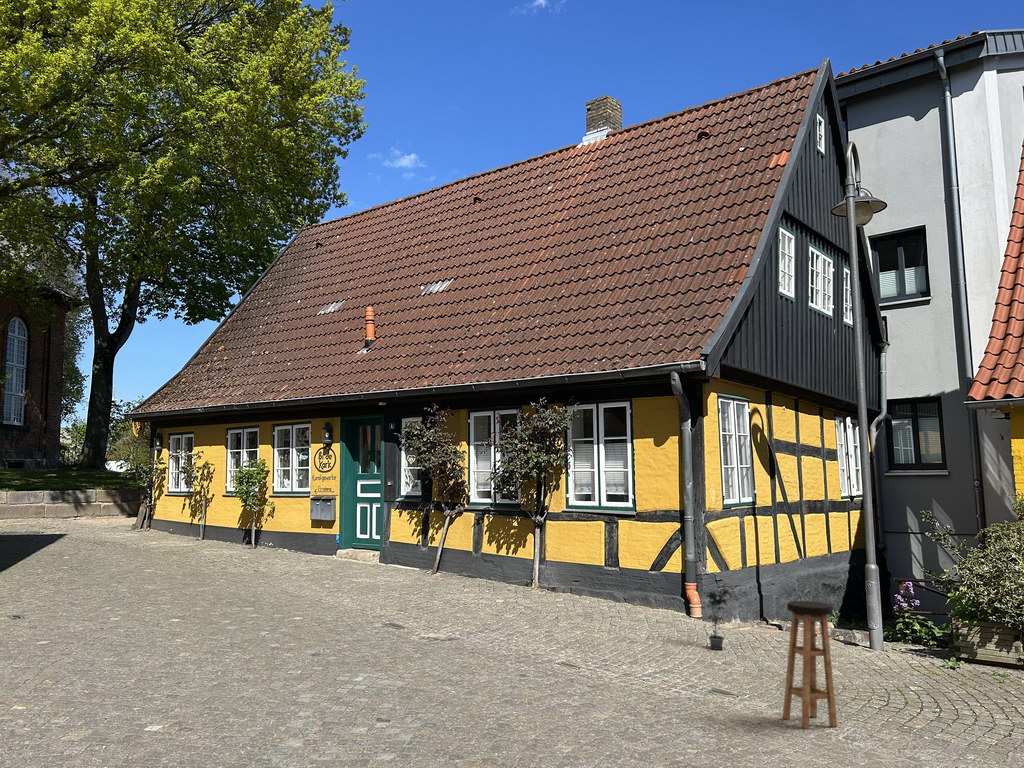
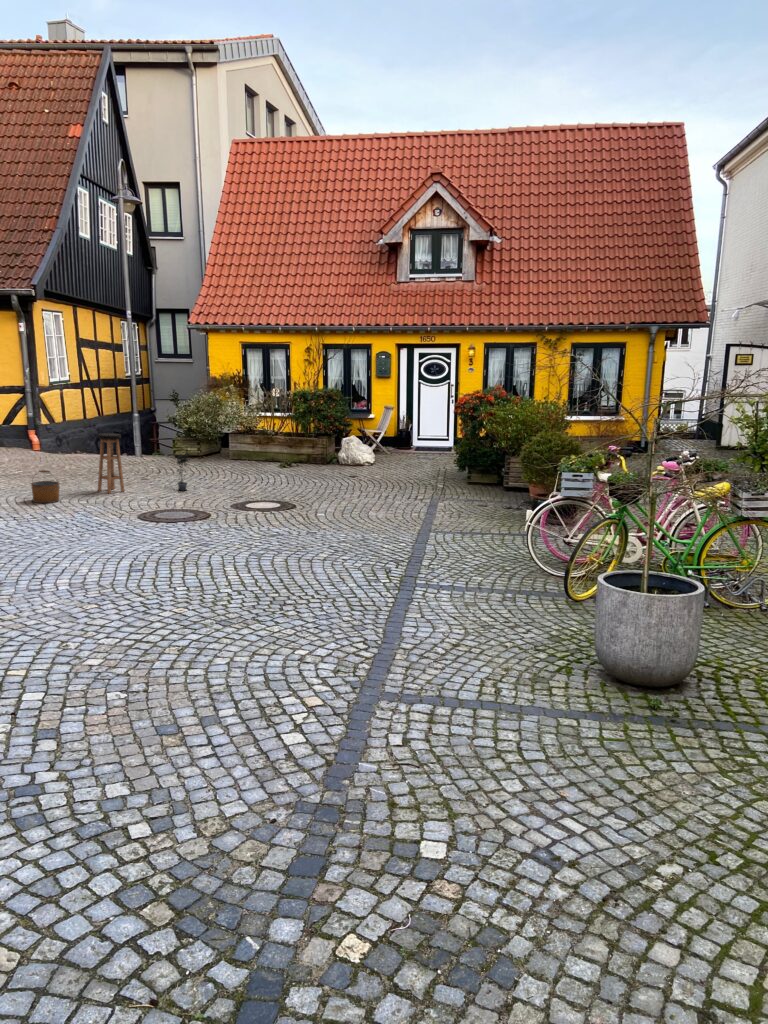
potted plant: present [704,585,731,650] -> present [177,452,192,491]
bucket: none [656,669,707,740] -> present [31,470,60,503]

